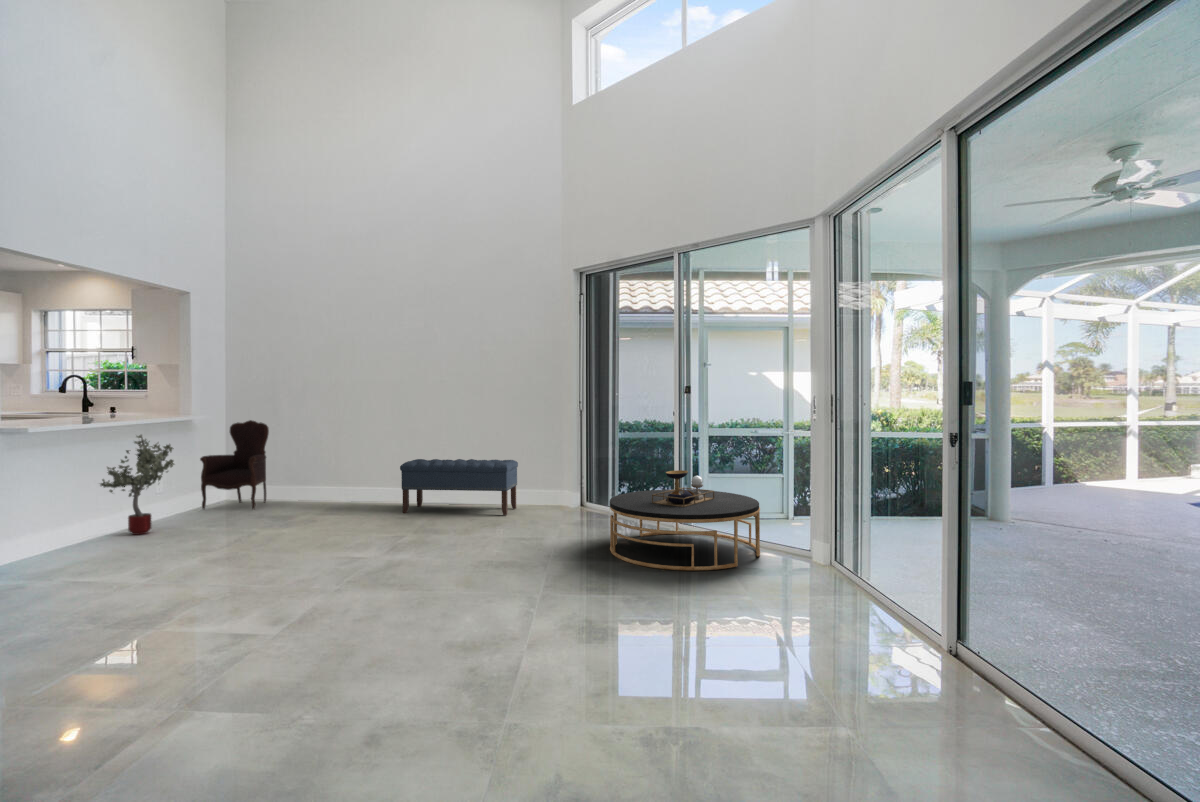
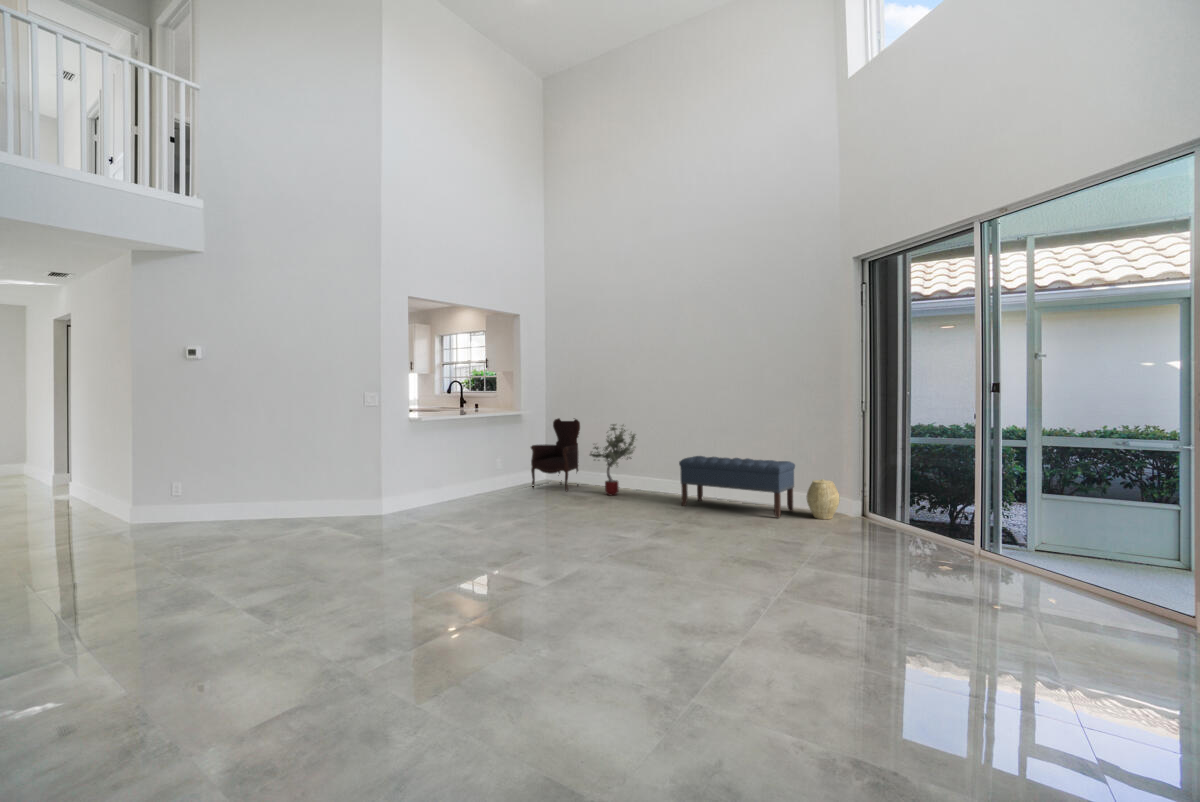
potted tree: present [100,435,174,535] -> present [590,424,636,495]
coffee table: present [610,470,760,570] -> none [877,486,1095,617]
woven basket: none [530,475,559,513] -> present [807,479,840,519]

